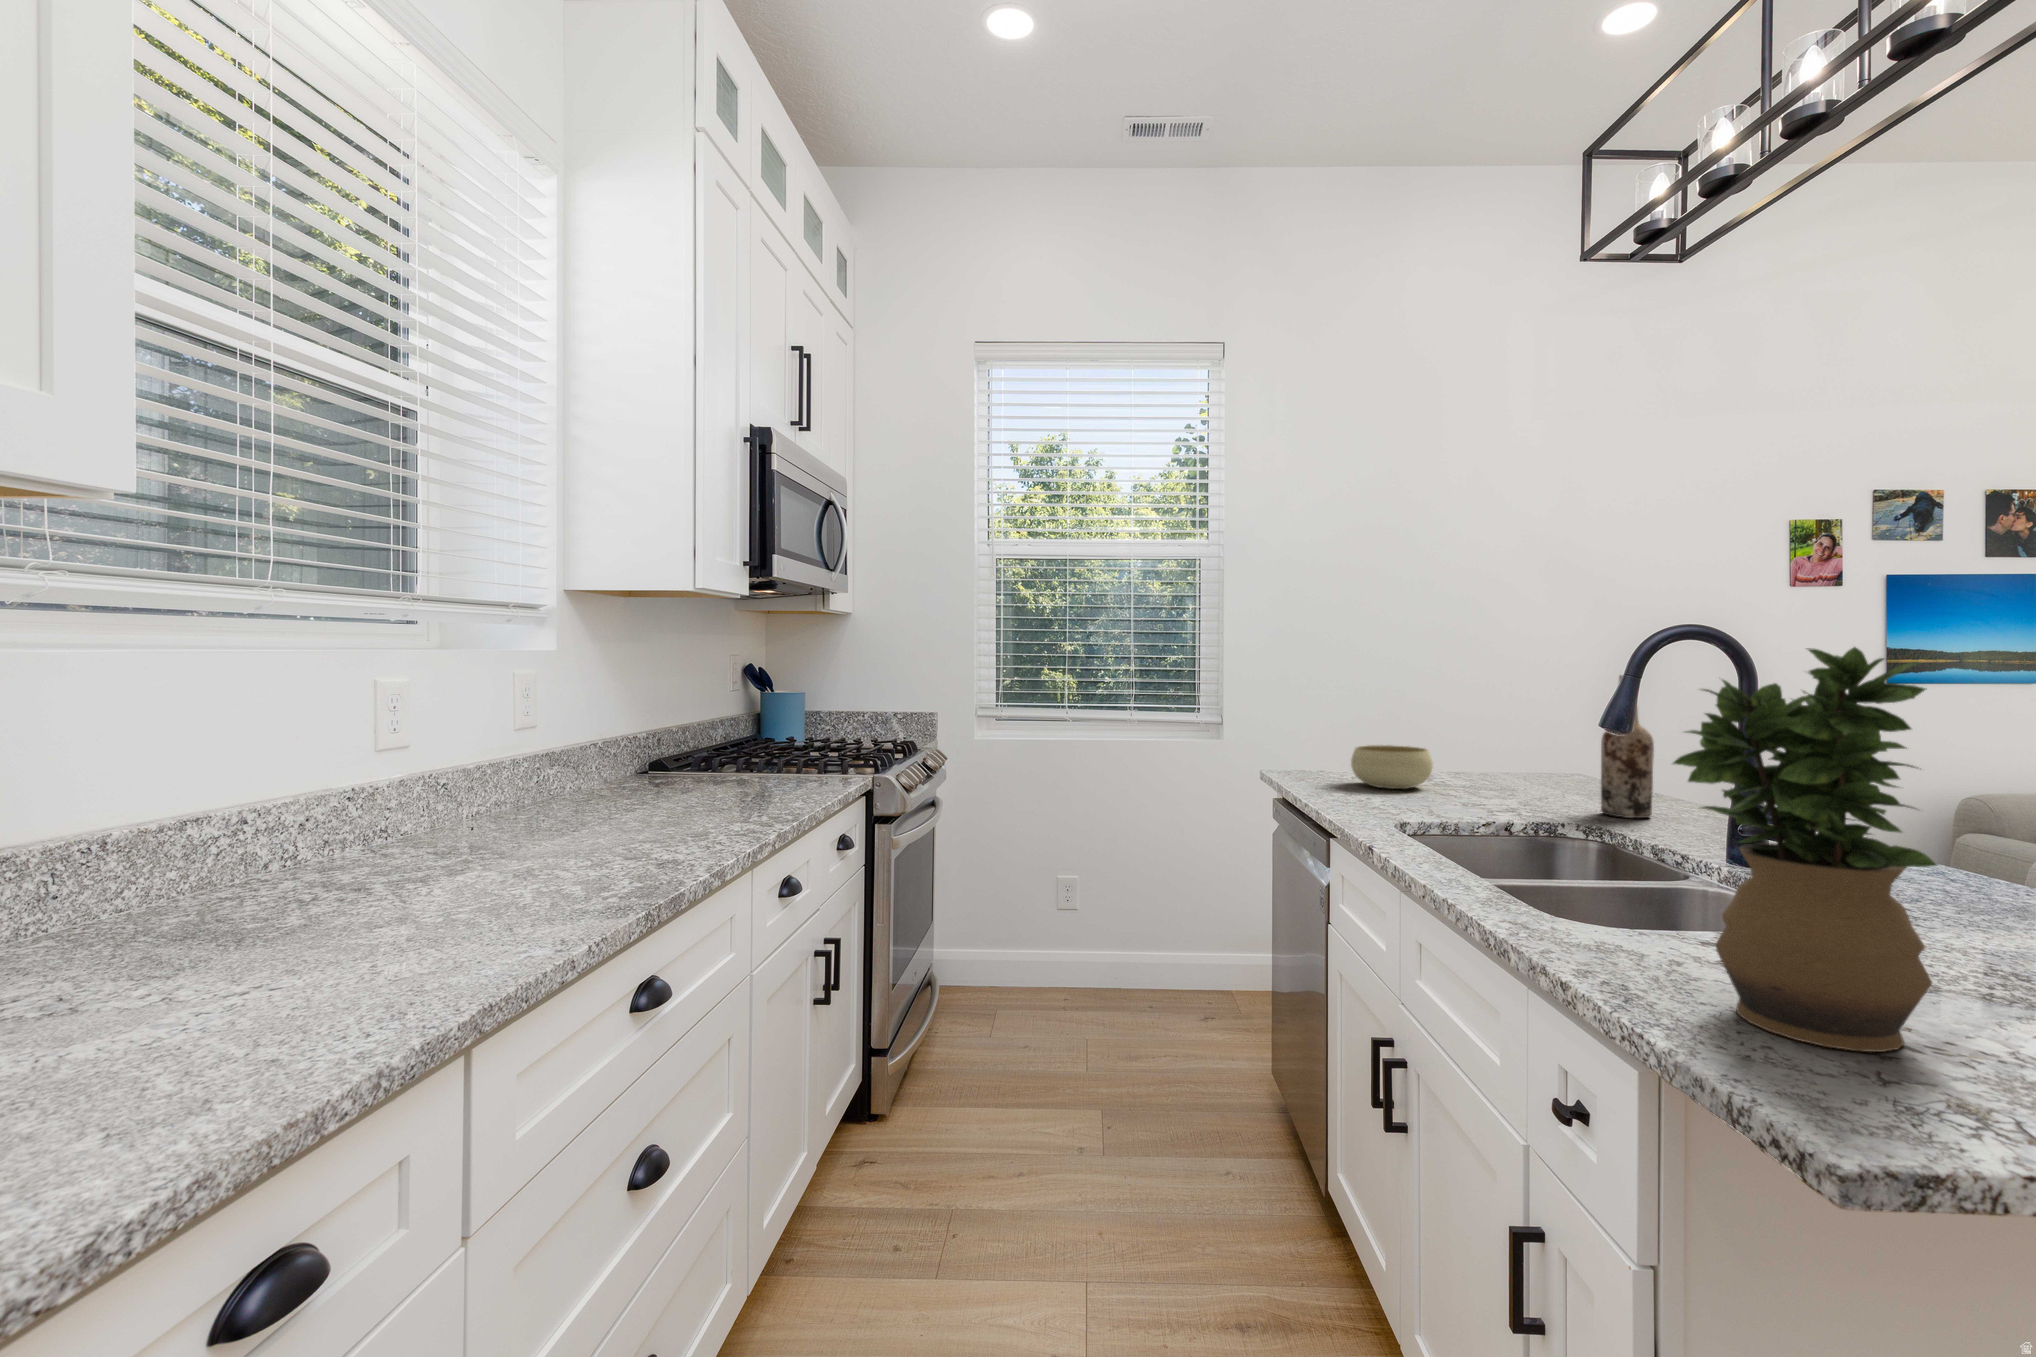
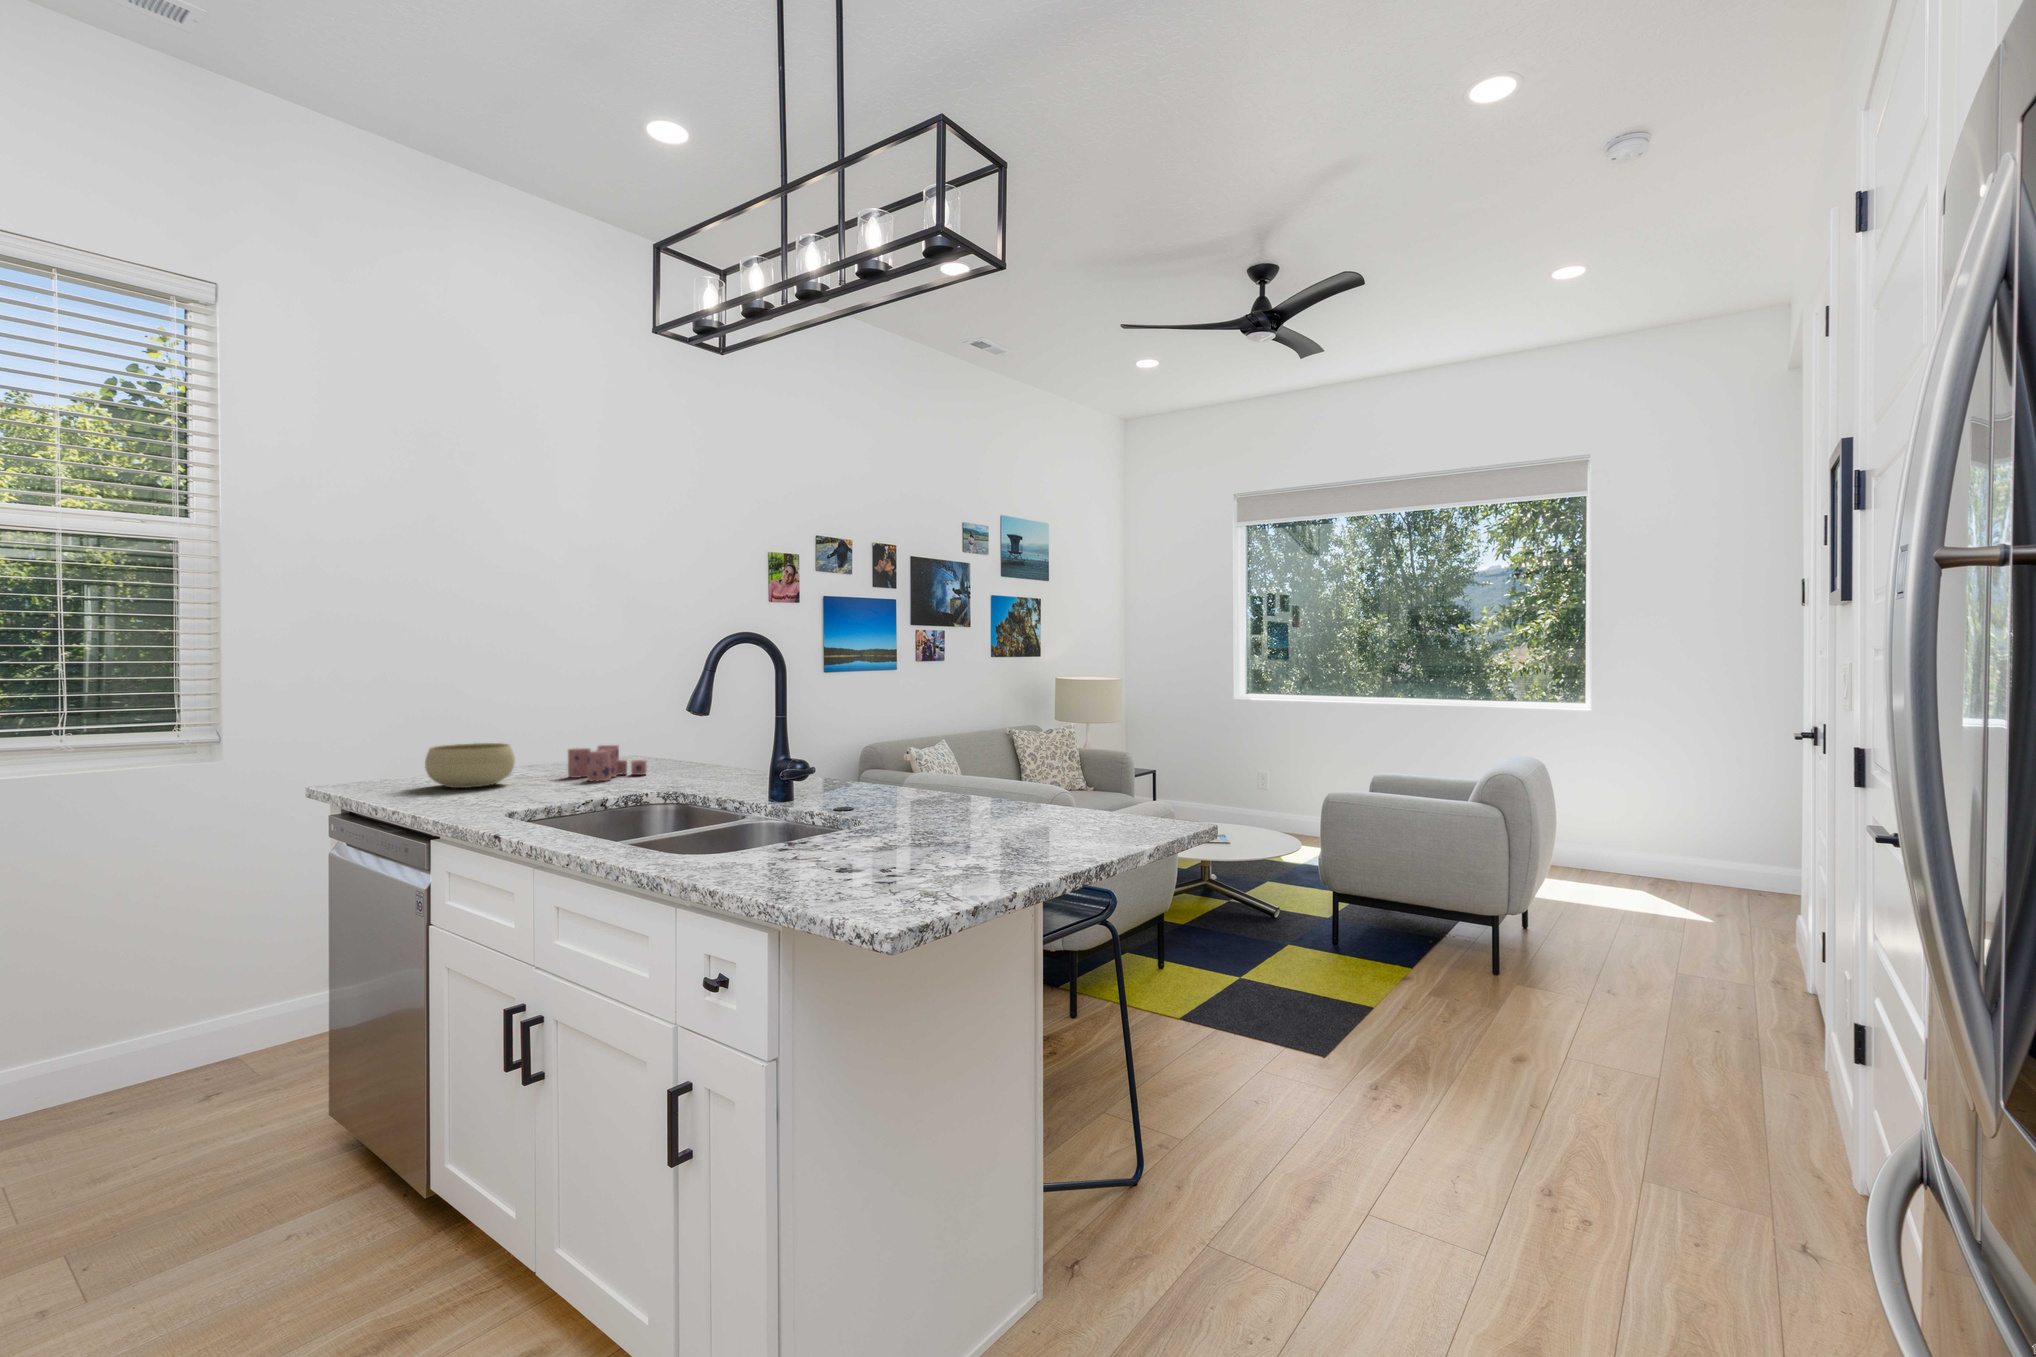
potted plant: present [1673,647,1936,1052] -> none [777,634,911,884]
wine bottle: present [1601,675,1654,818] -> none [669,666,708,785]
candle: none [1490,758,1581,798] -> present [568,745,647,781]

